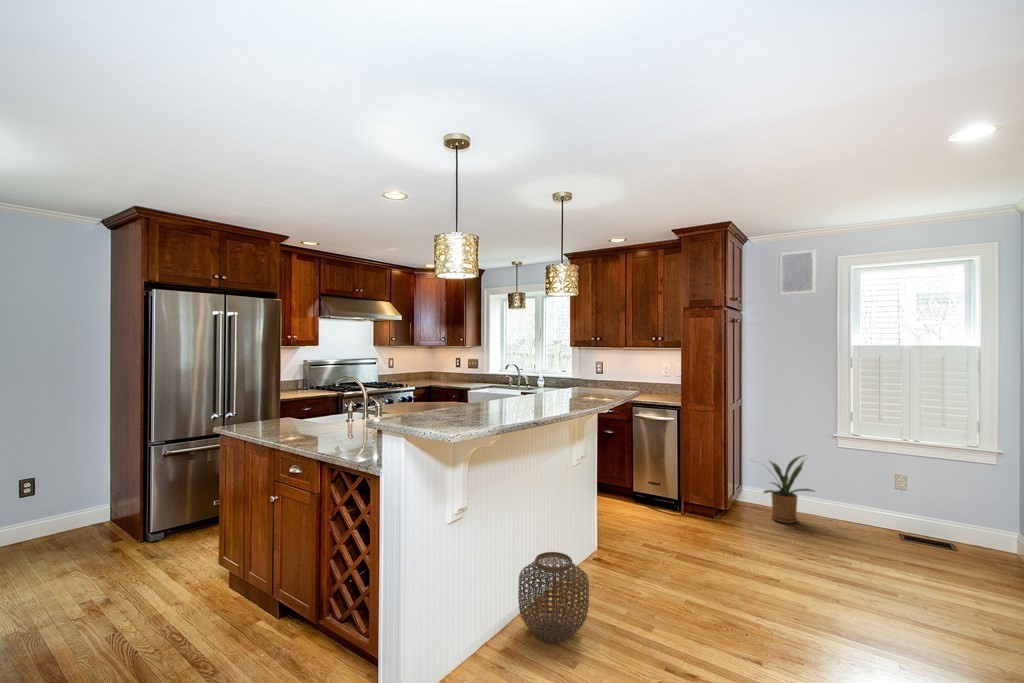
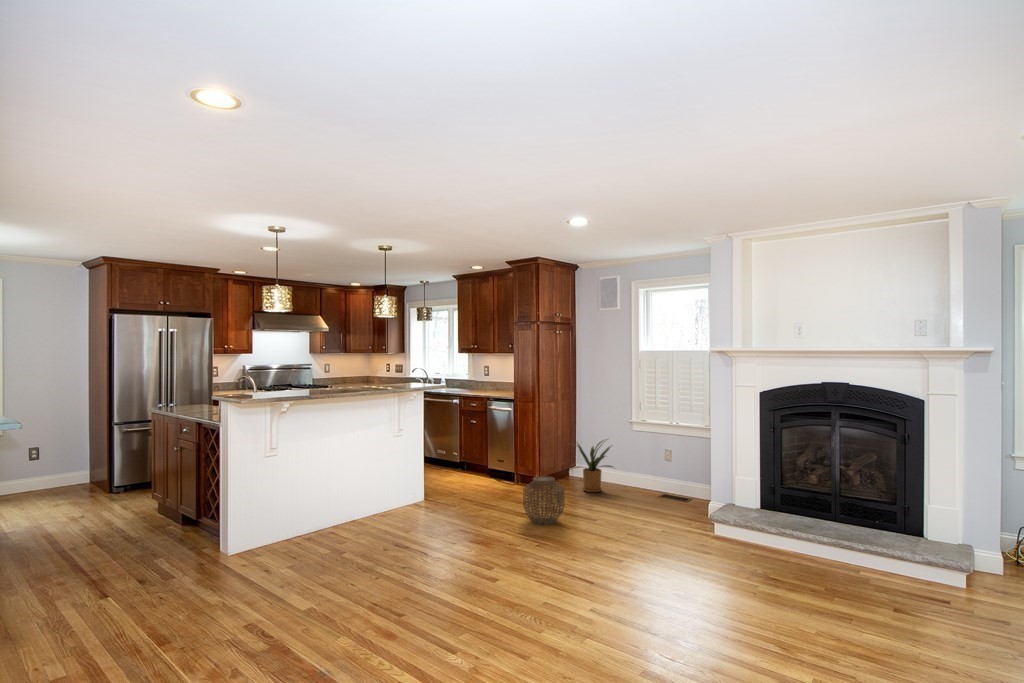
woven basket: present [518,552,589,643] -> present [523,476,565,525]

